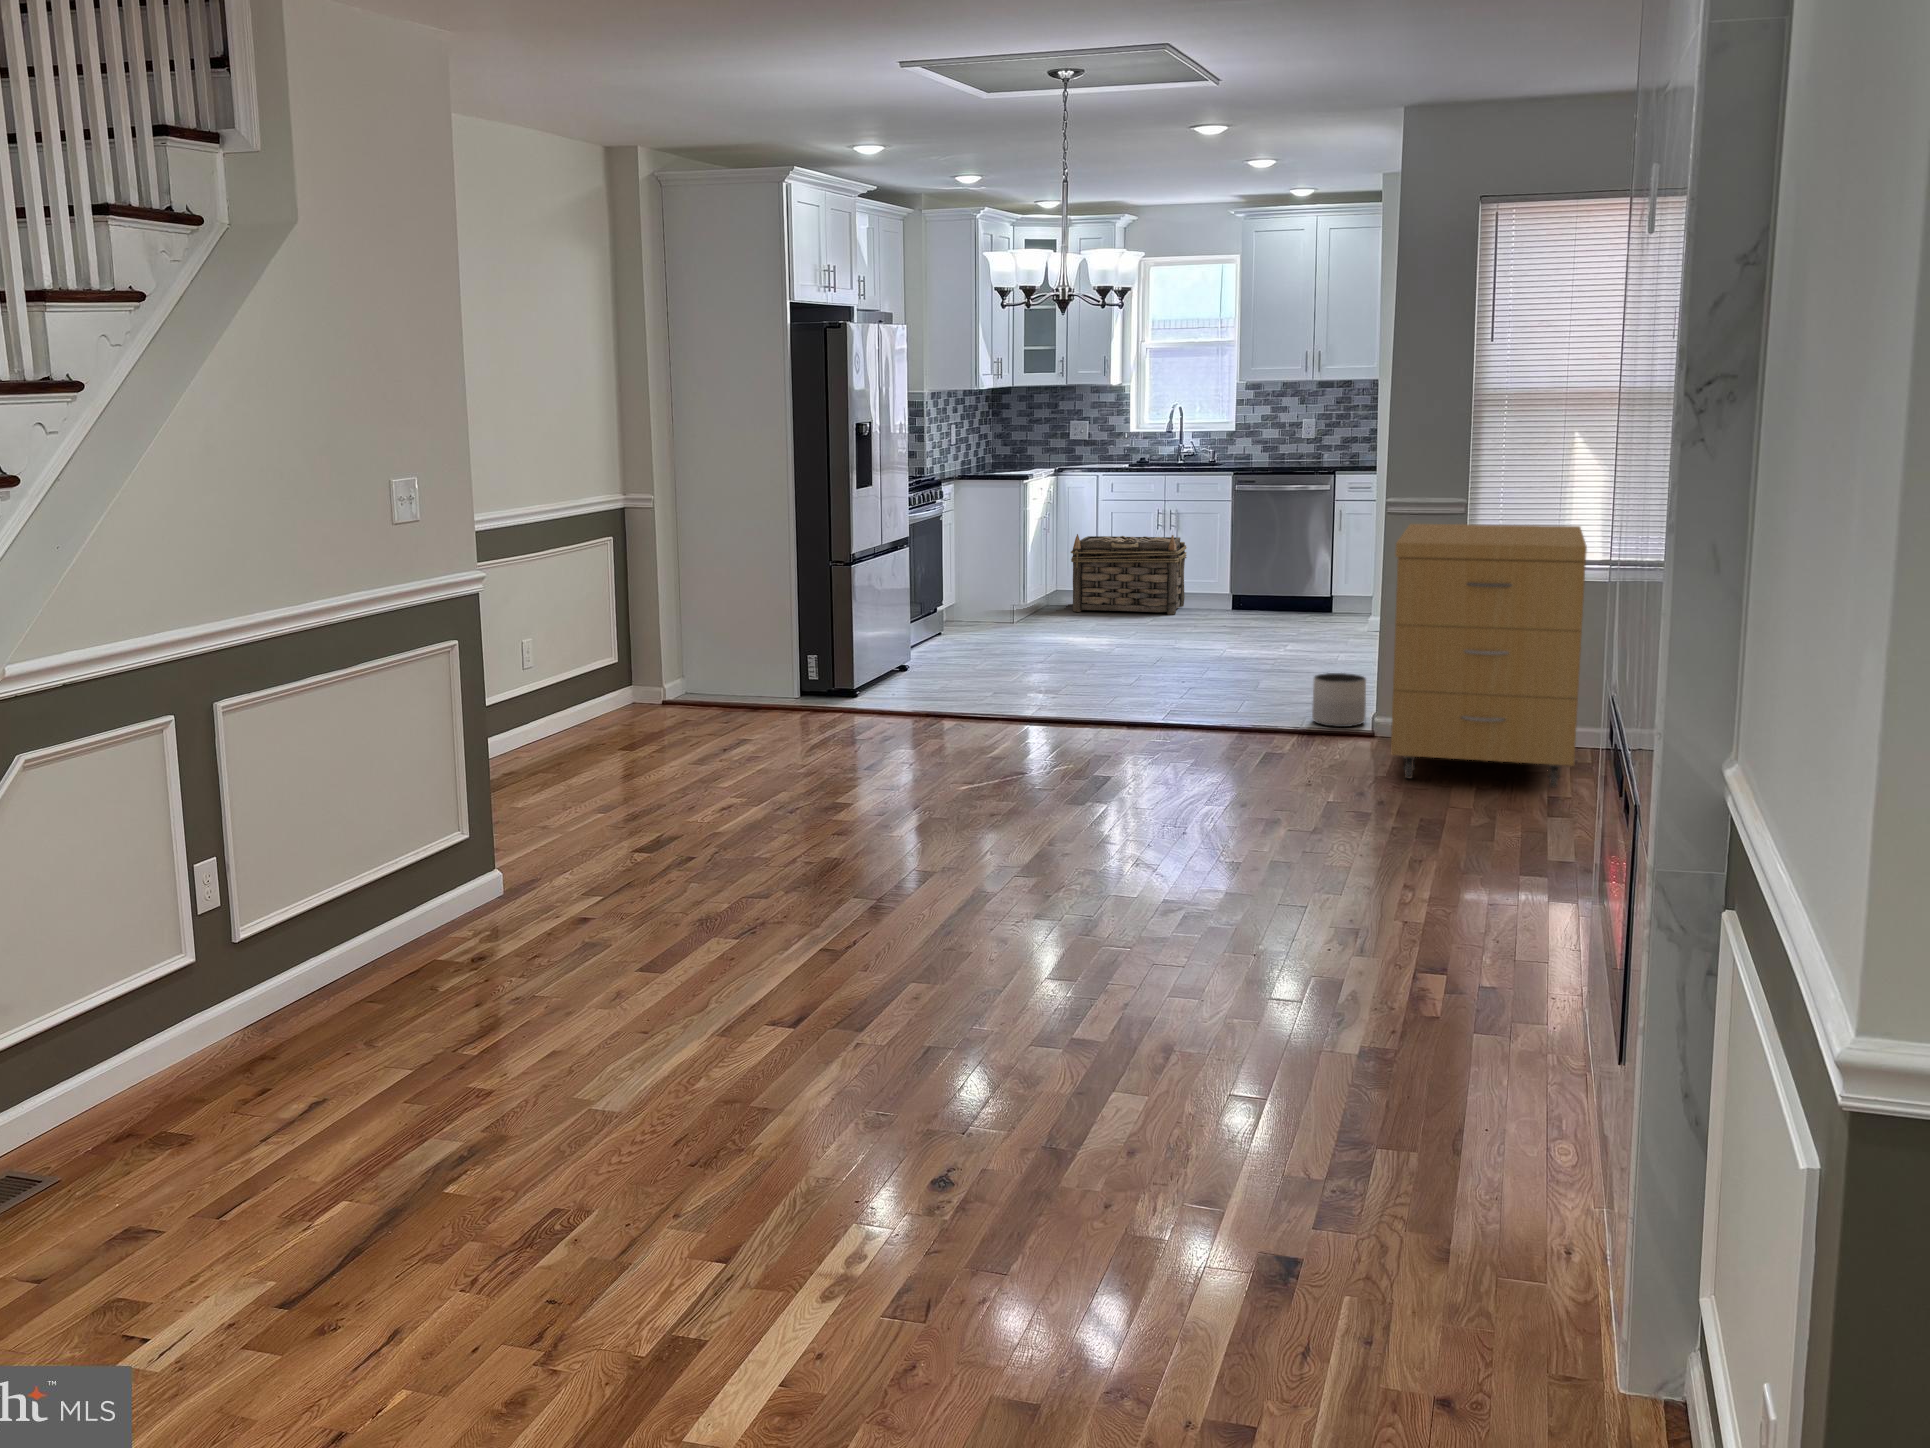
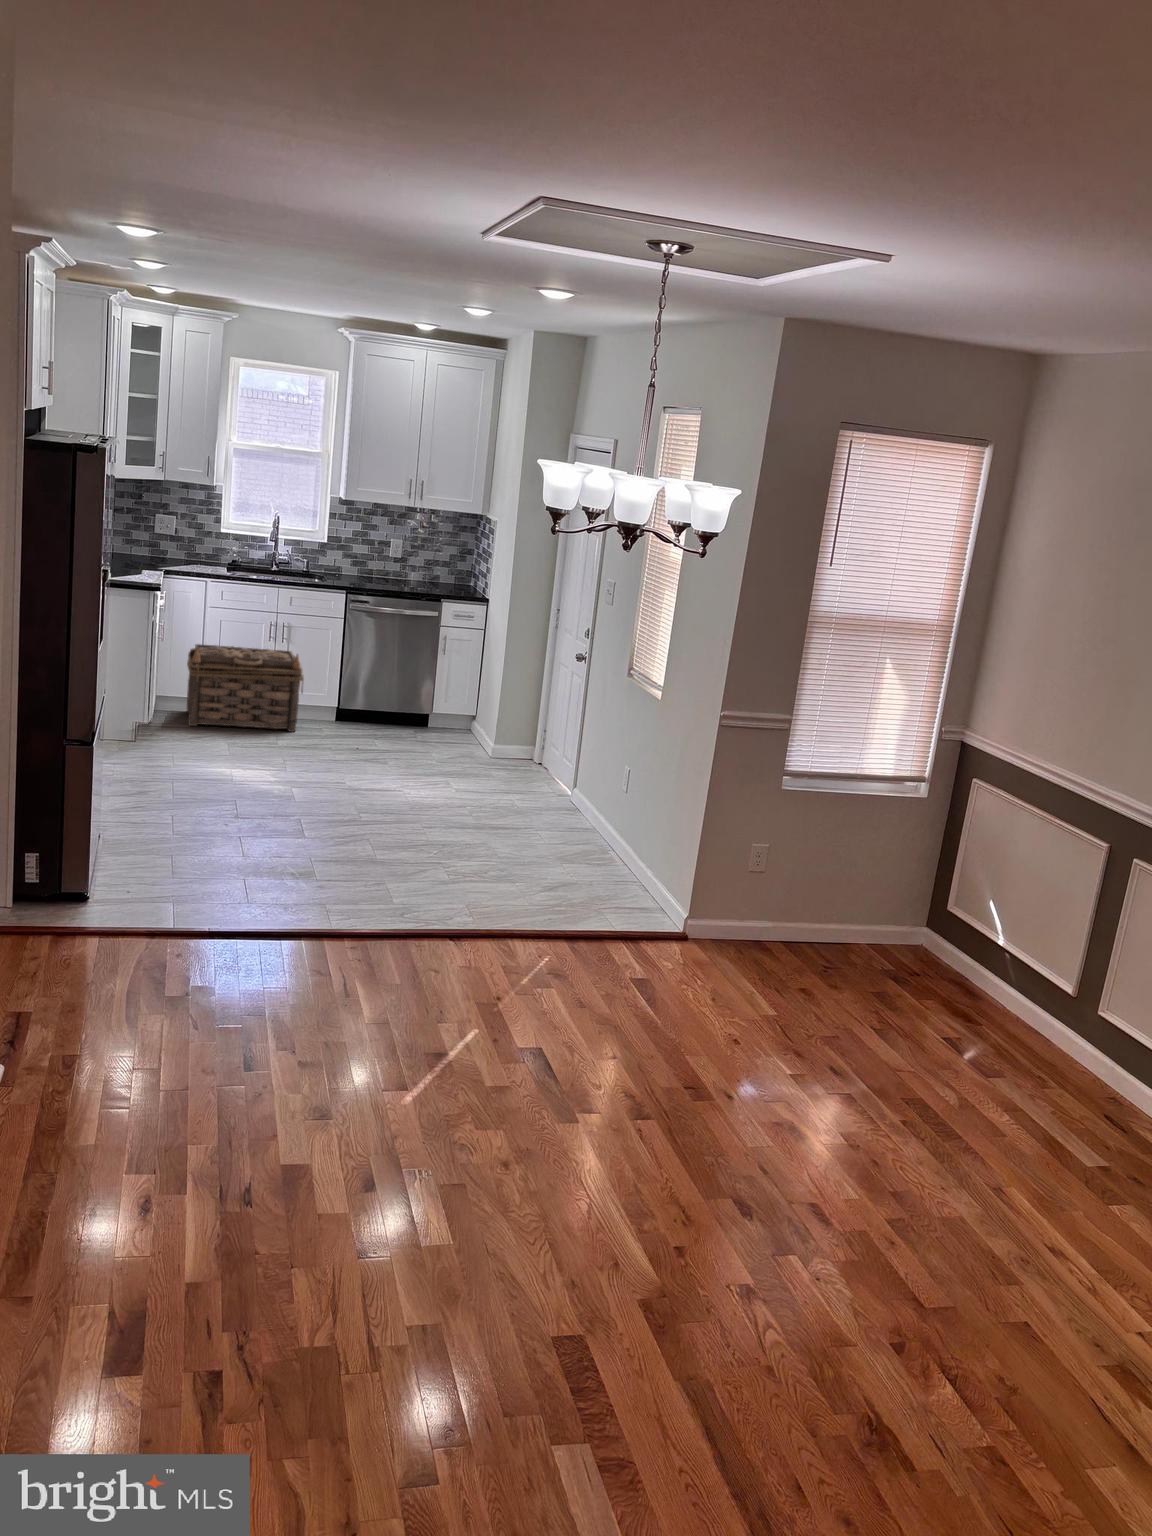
storage cabinet: present [1391,524,1587,787] -> none [719,742,985,1012]
planter: present [1312,673,1366,727] -> none [608,866,663,924]

